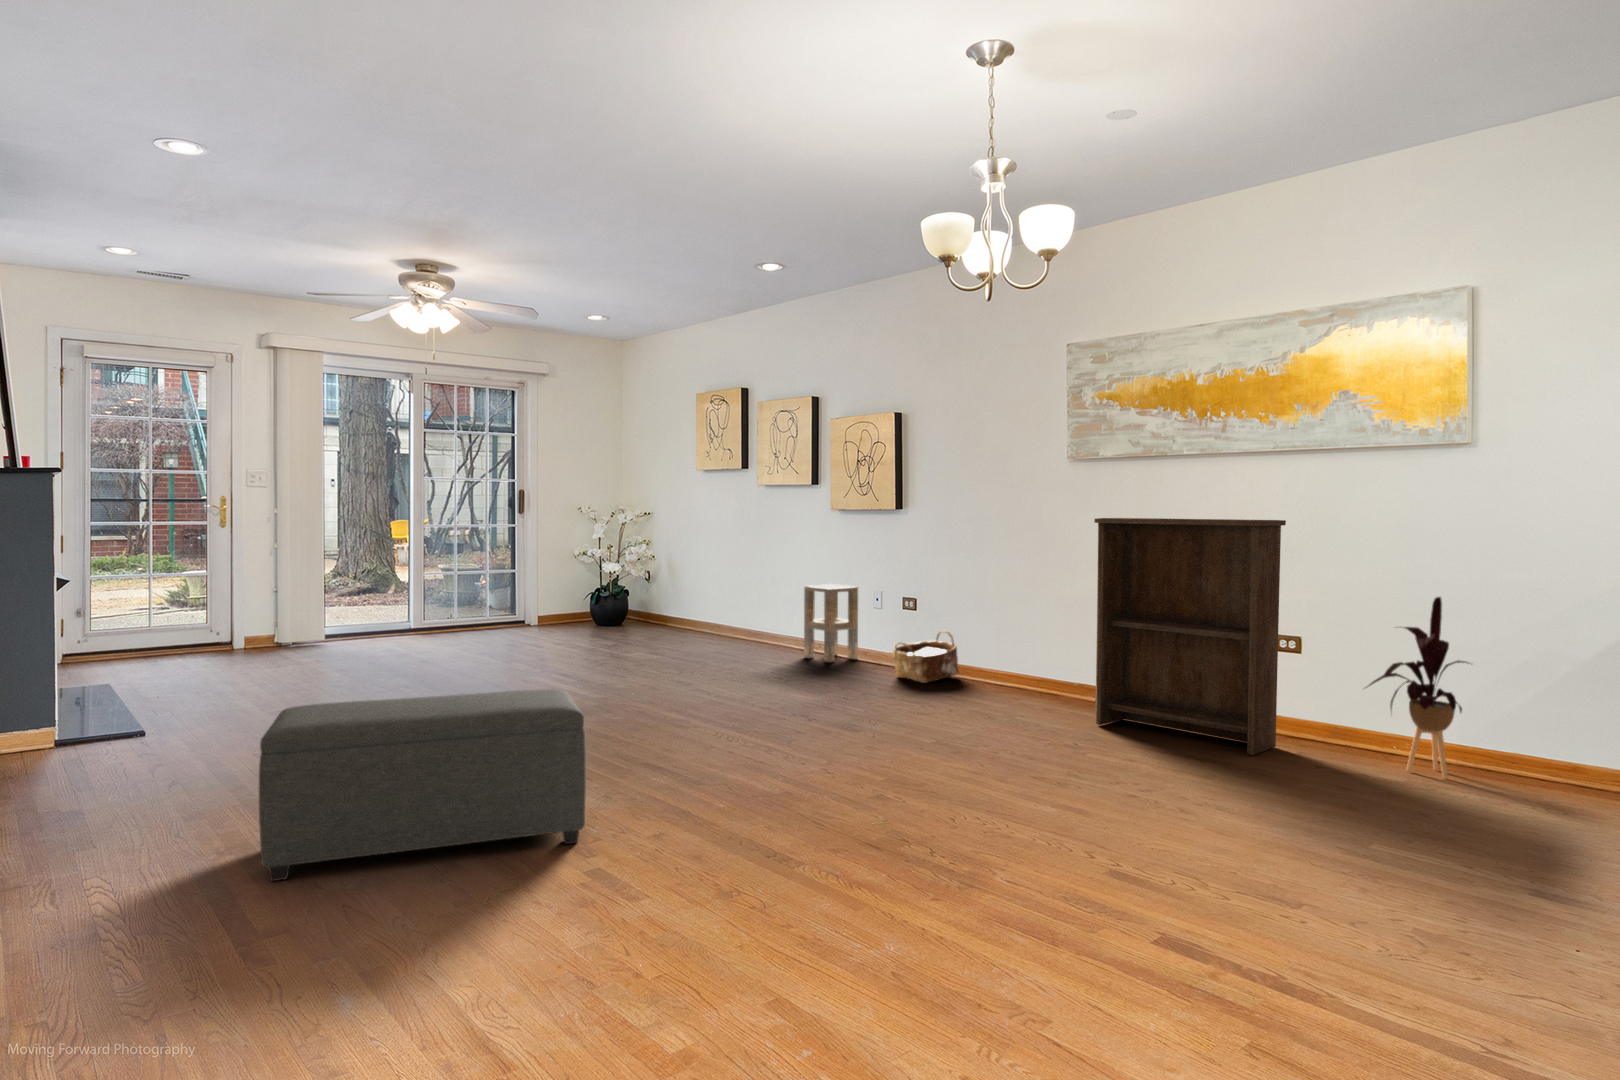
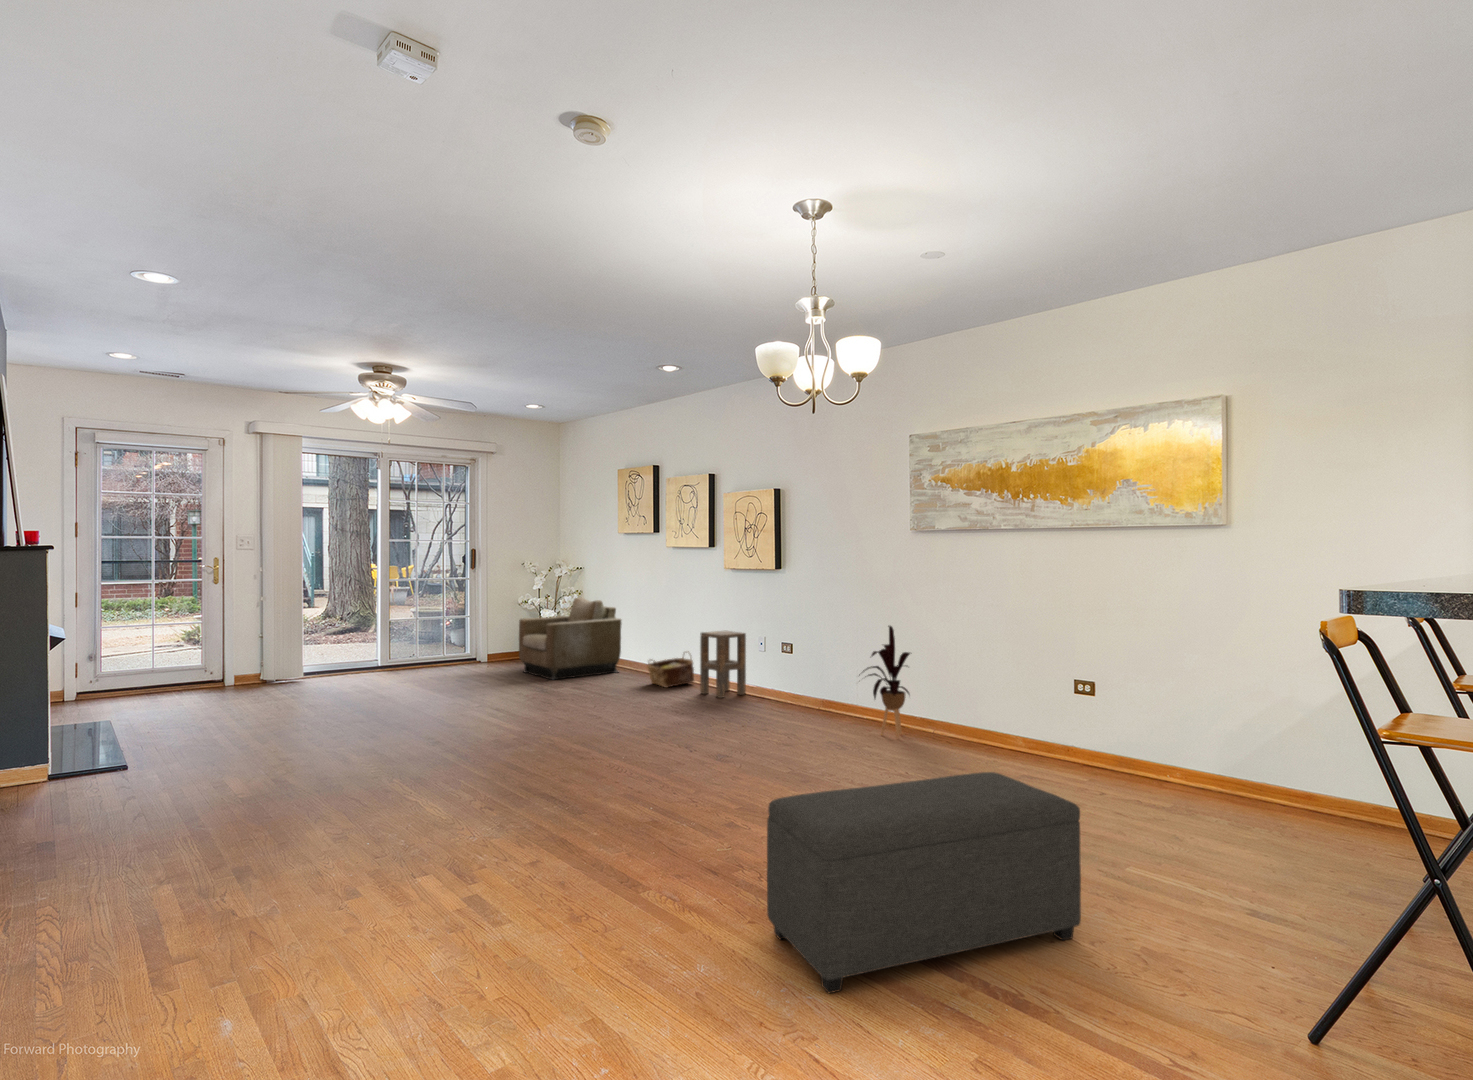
bookshelf: present [1094,518,1286,755] -> none [926,581,1081,786]
armchair: none [582,548,704,643] -> present [519,598,622,679]
house plant: present [1368,597,1466,778] -> present [859,626,910,739]
woven basket: present [893,631,959,683] -> present [648,651,694,688]
ottoman: present [259,689,586,881] -> present [767,772,1081,993]

